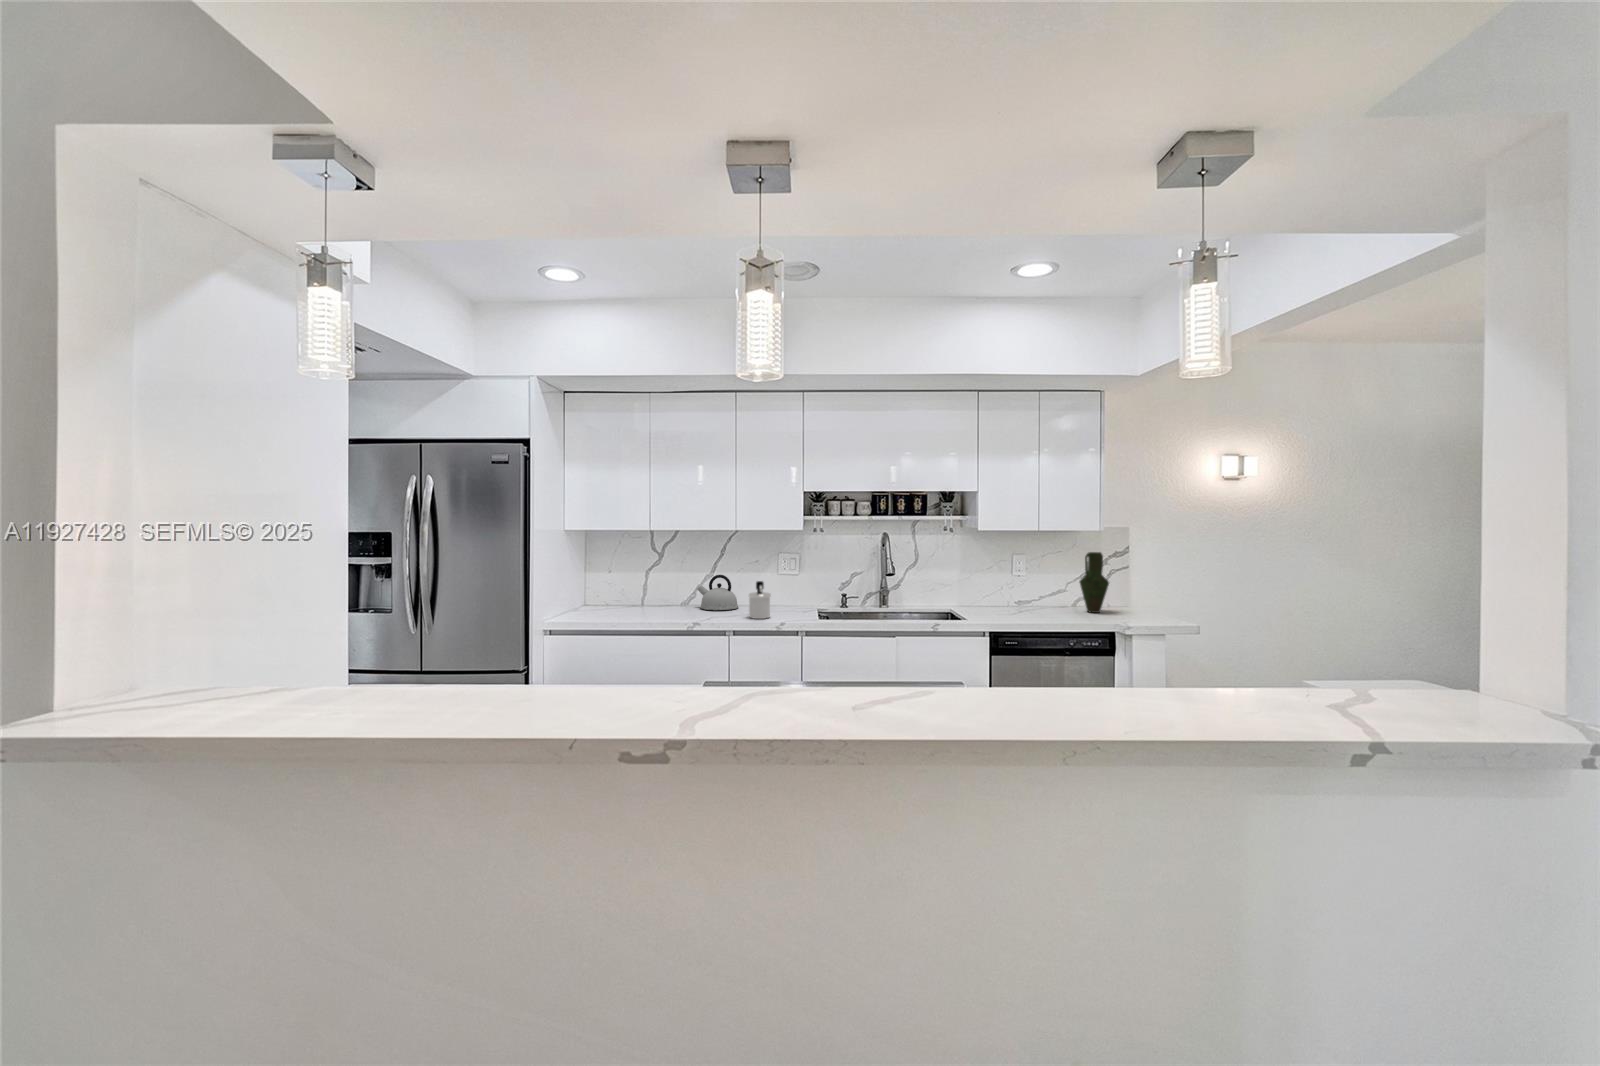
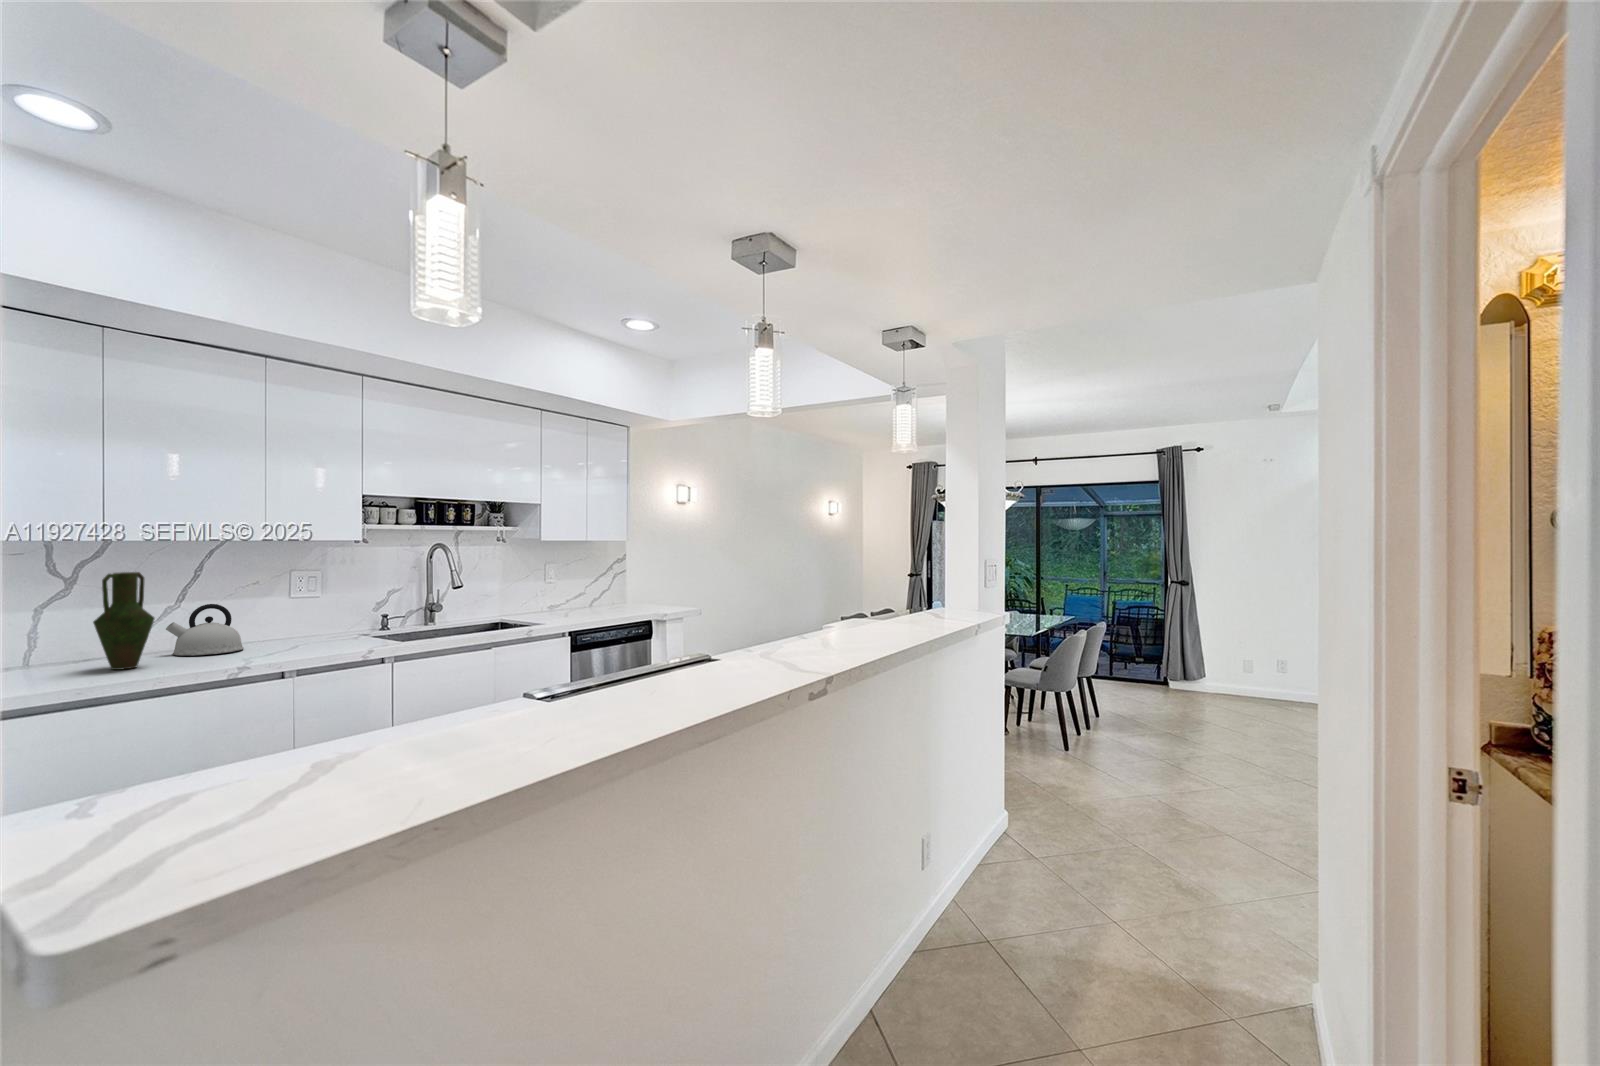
vase: present [1080,552,1109,613] -> present [93,572,154,670]
soap dispenser: present [749,581,771,619] -> none [297,604,335,653]

